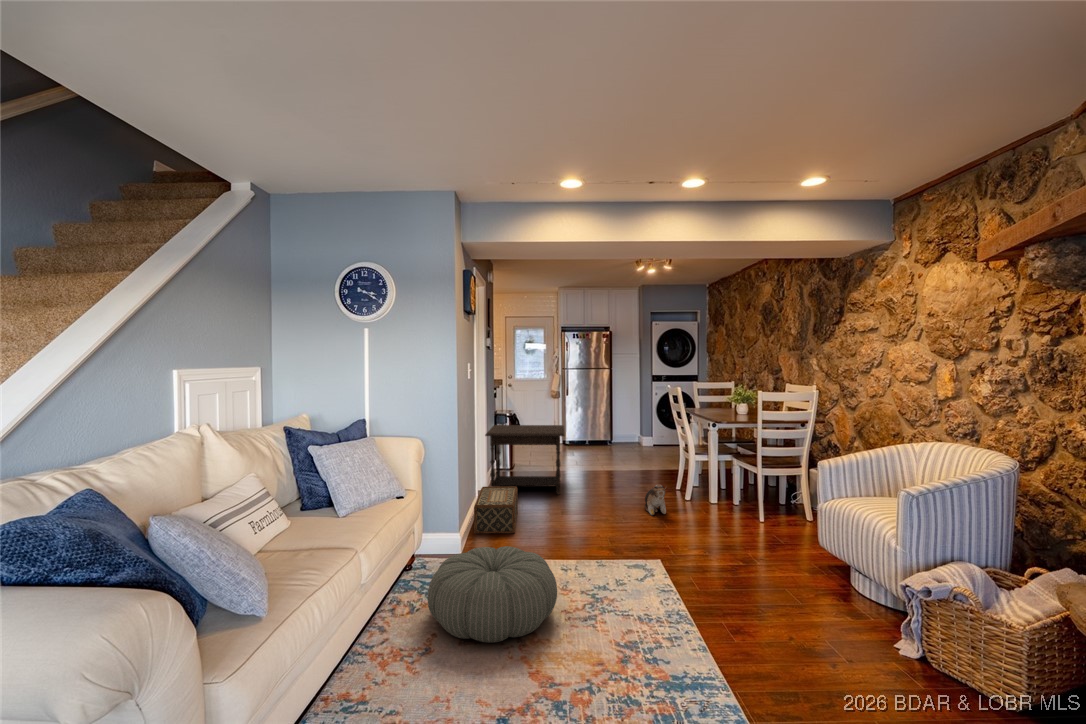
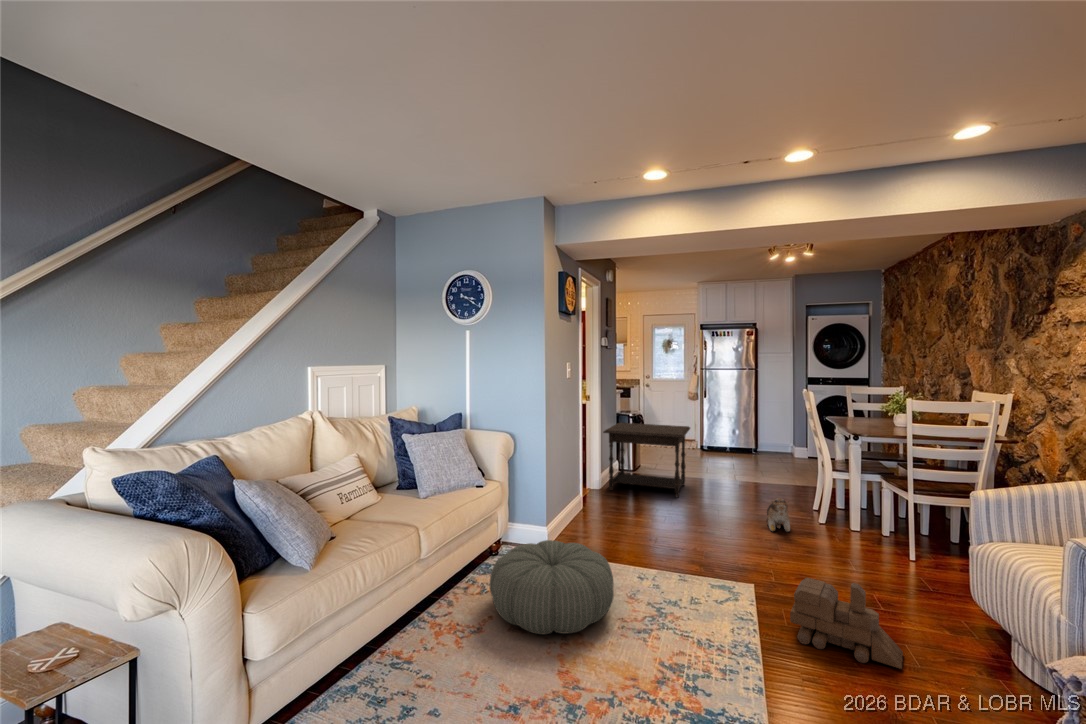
woven basket: present [474,486,518,534] -> none [574,482,626,531]
toy train: none [704,546,792,611] -> present [790,578,903,669]

